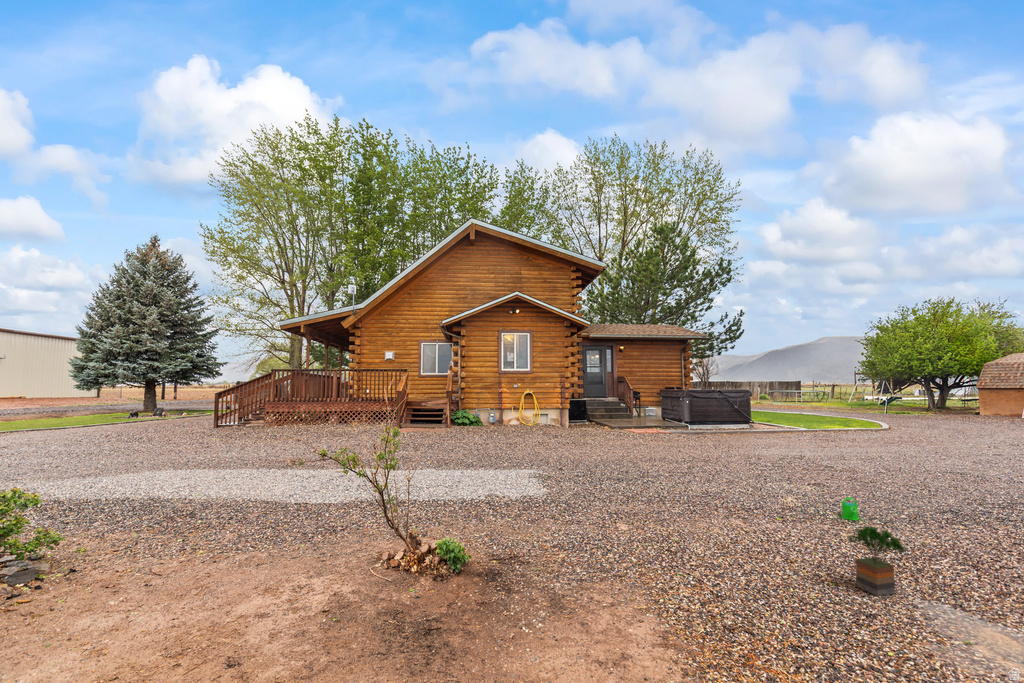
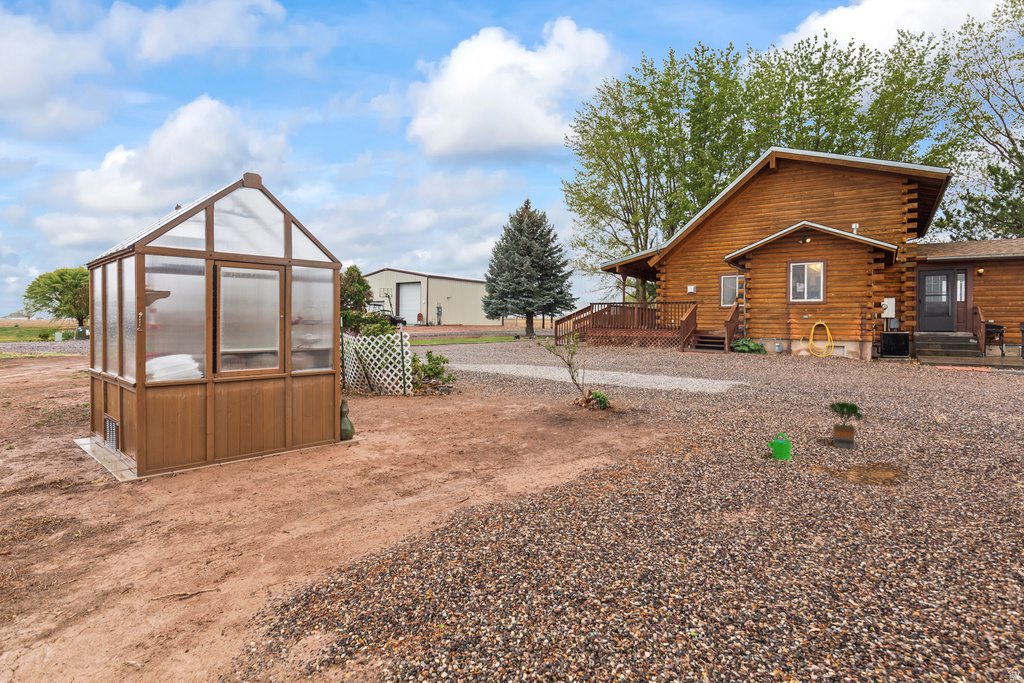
watering can: present [841,497,859,520] -> present [768,433,792,459]

